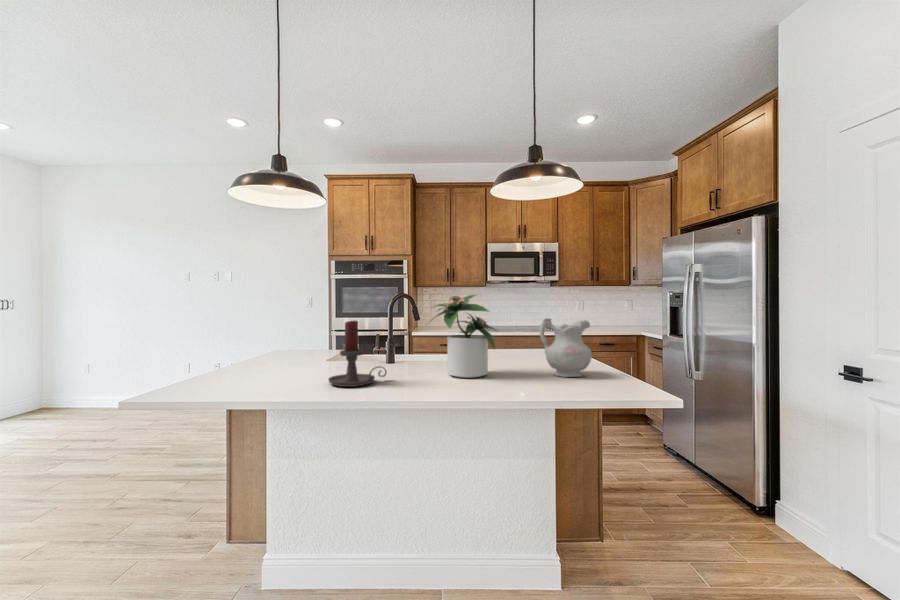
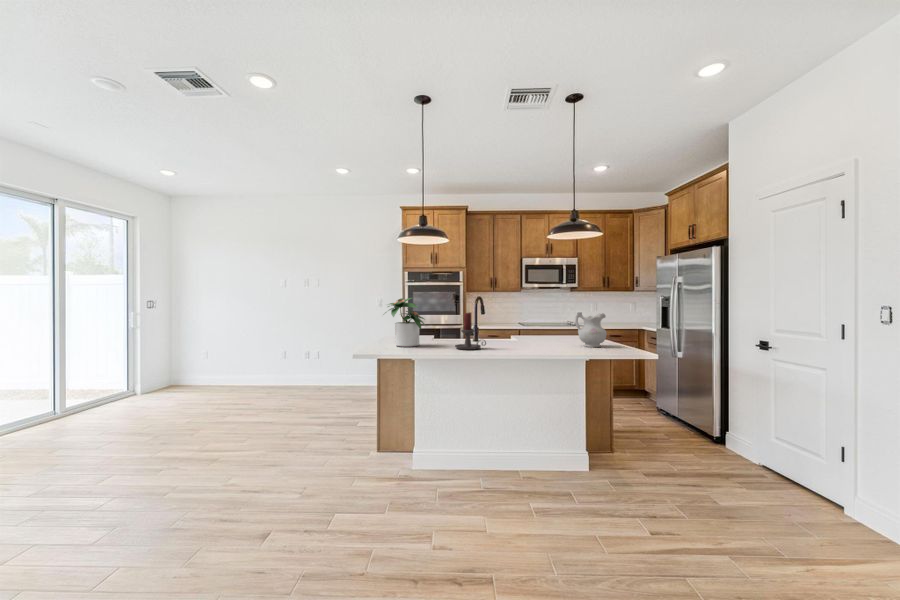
potted plant: present [430,295,495,378] -> present [385,298,425,347]

